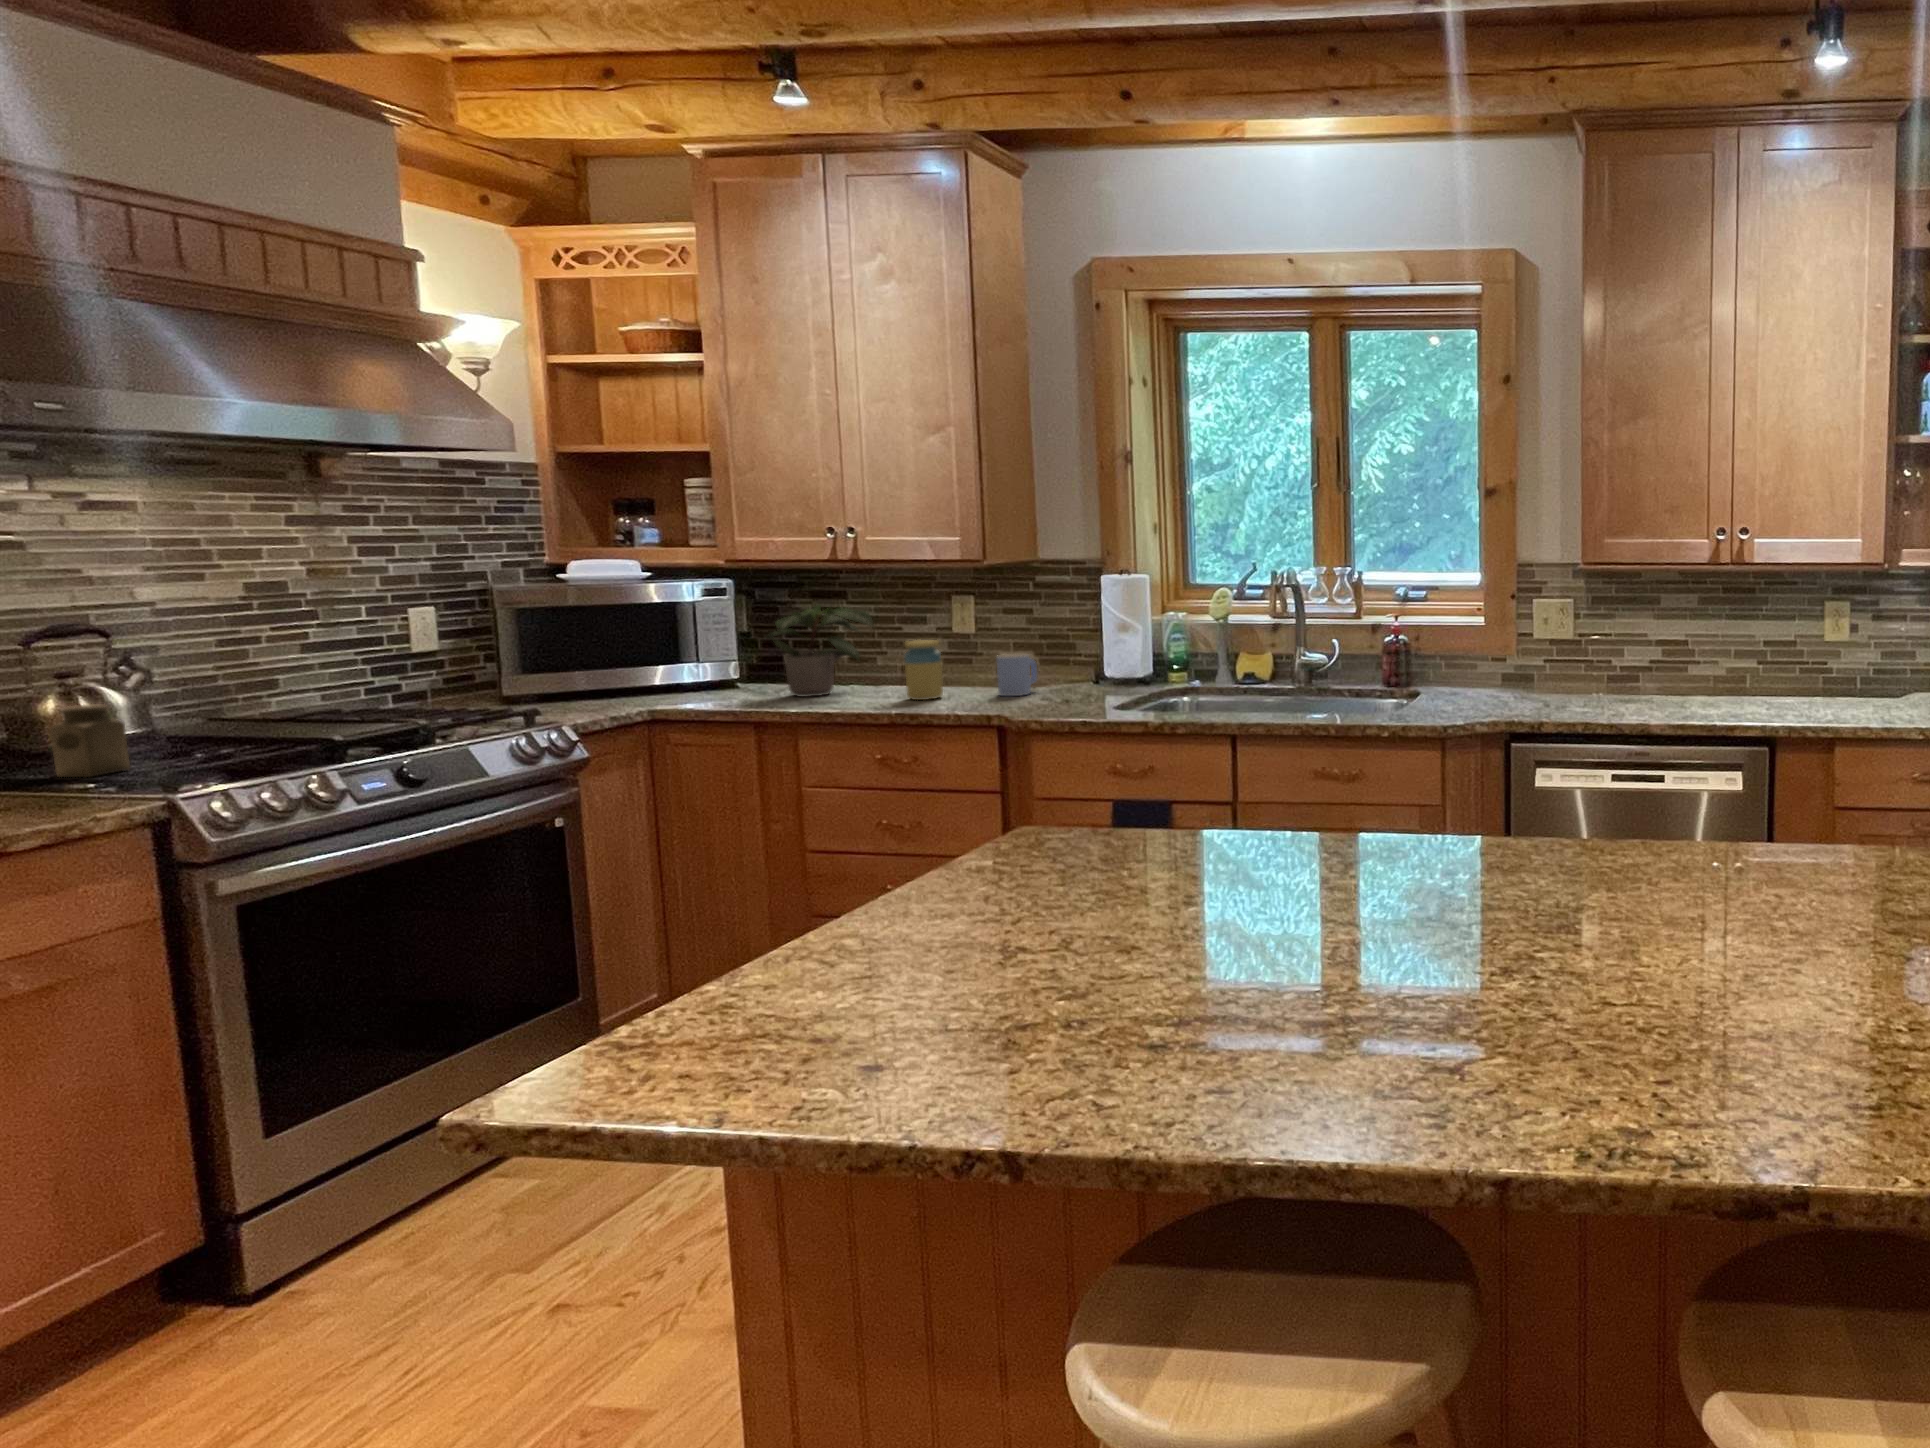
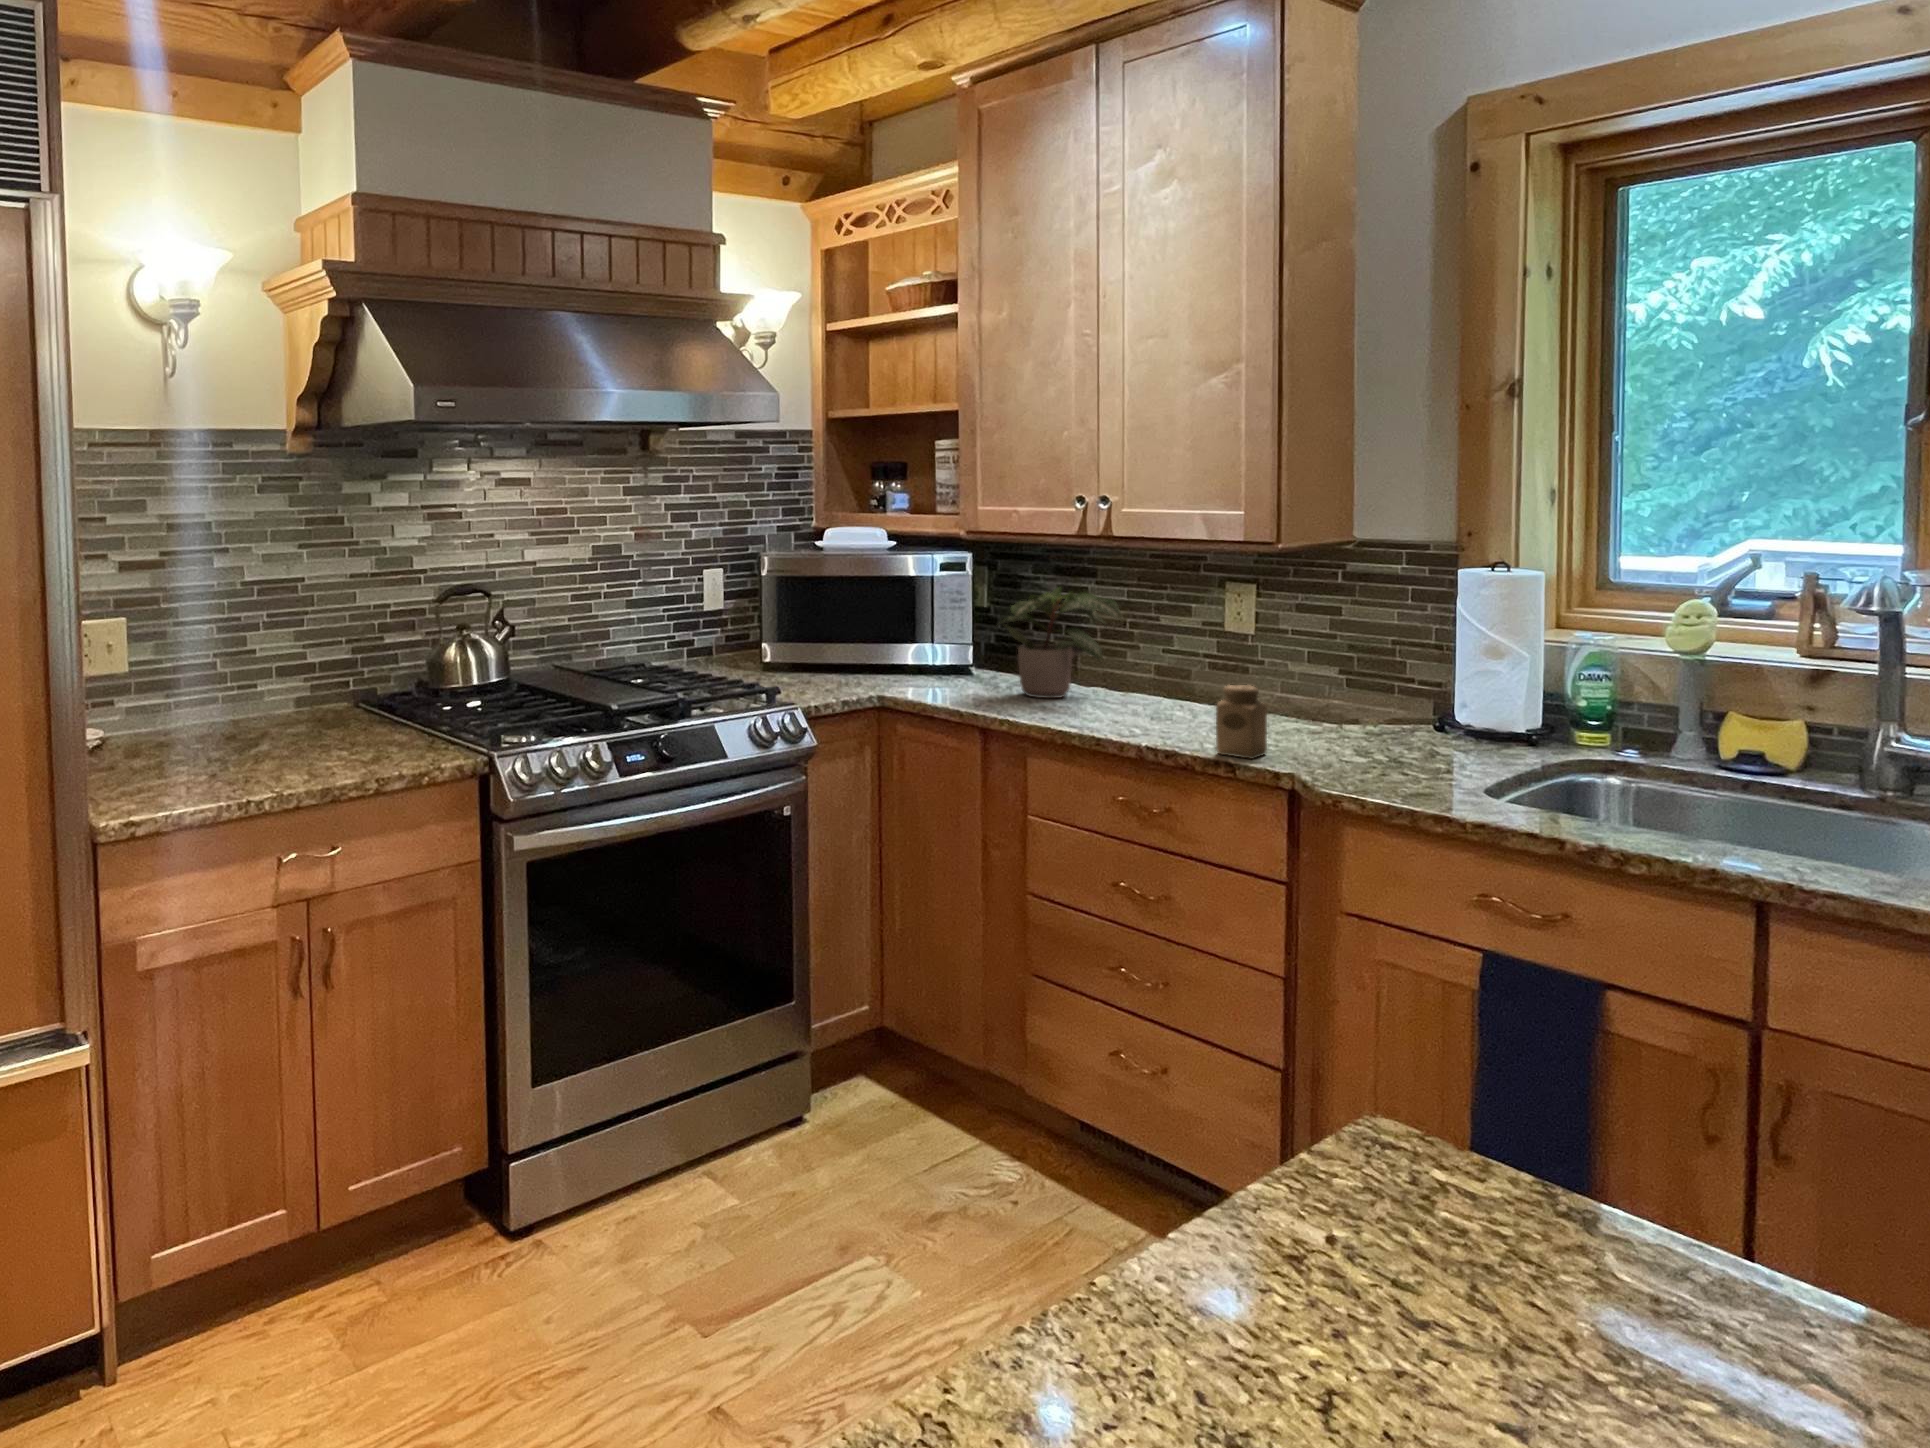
jar: present [905,640,943,700] -> none [1158,643,1205,724]
mug: present [996,654,1037,696] -> none [1283,672,1342,735]
salt shaker: present [49,704,130,777] -> present [1216,685,1267,759]

